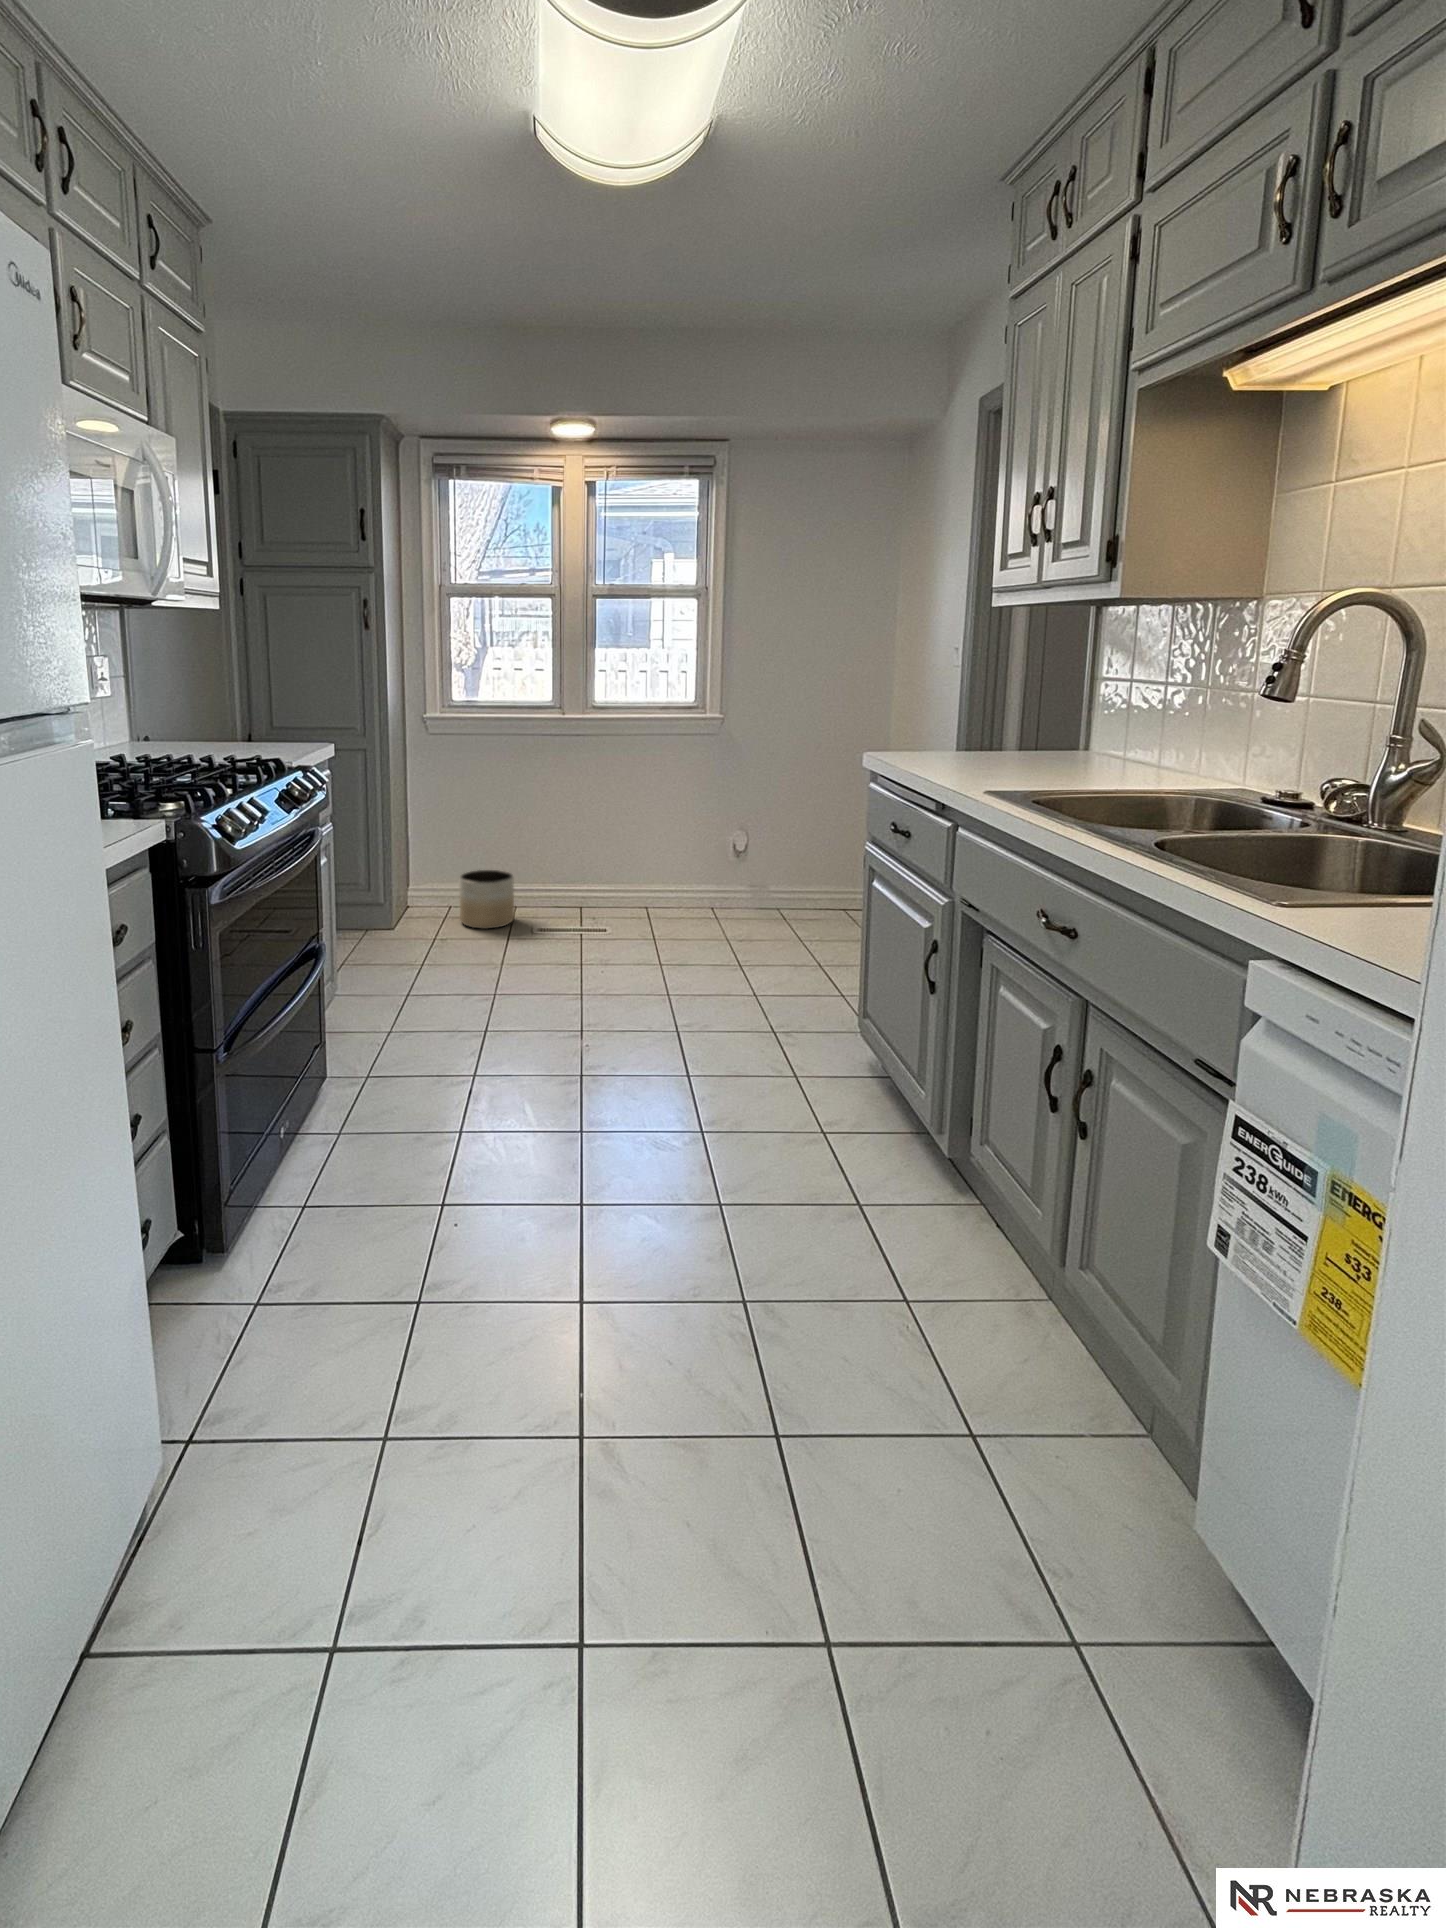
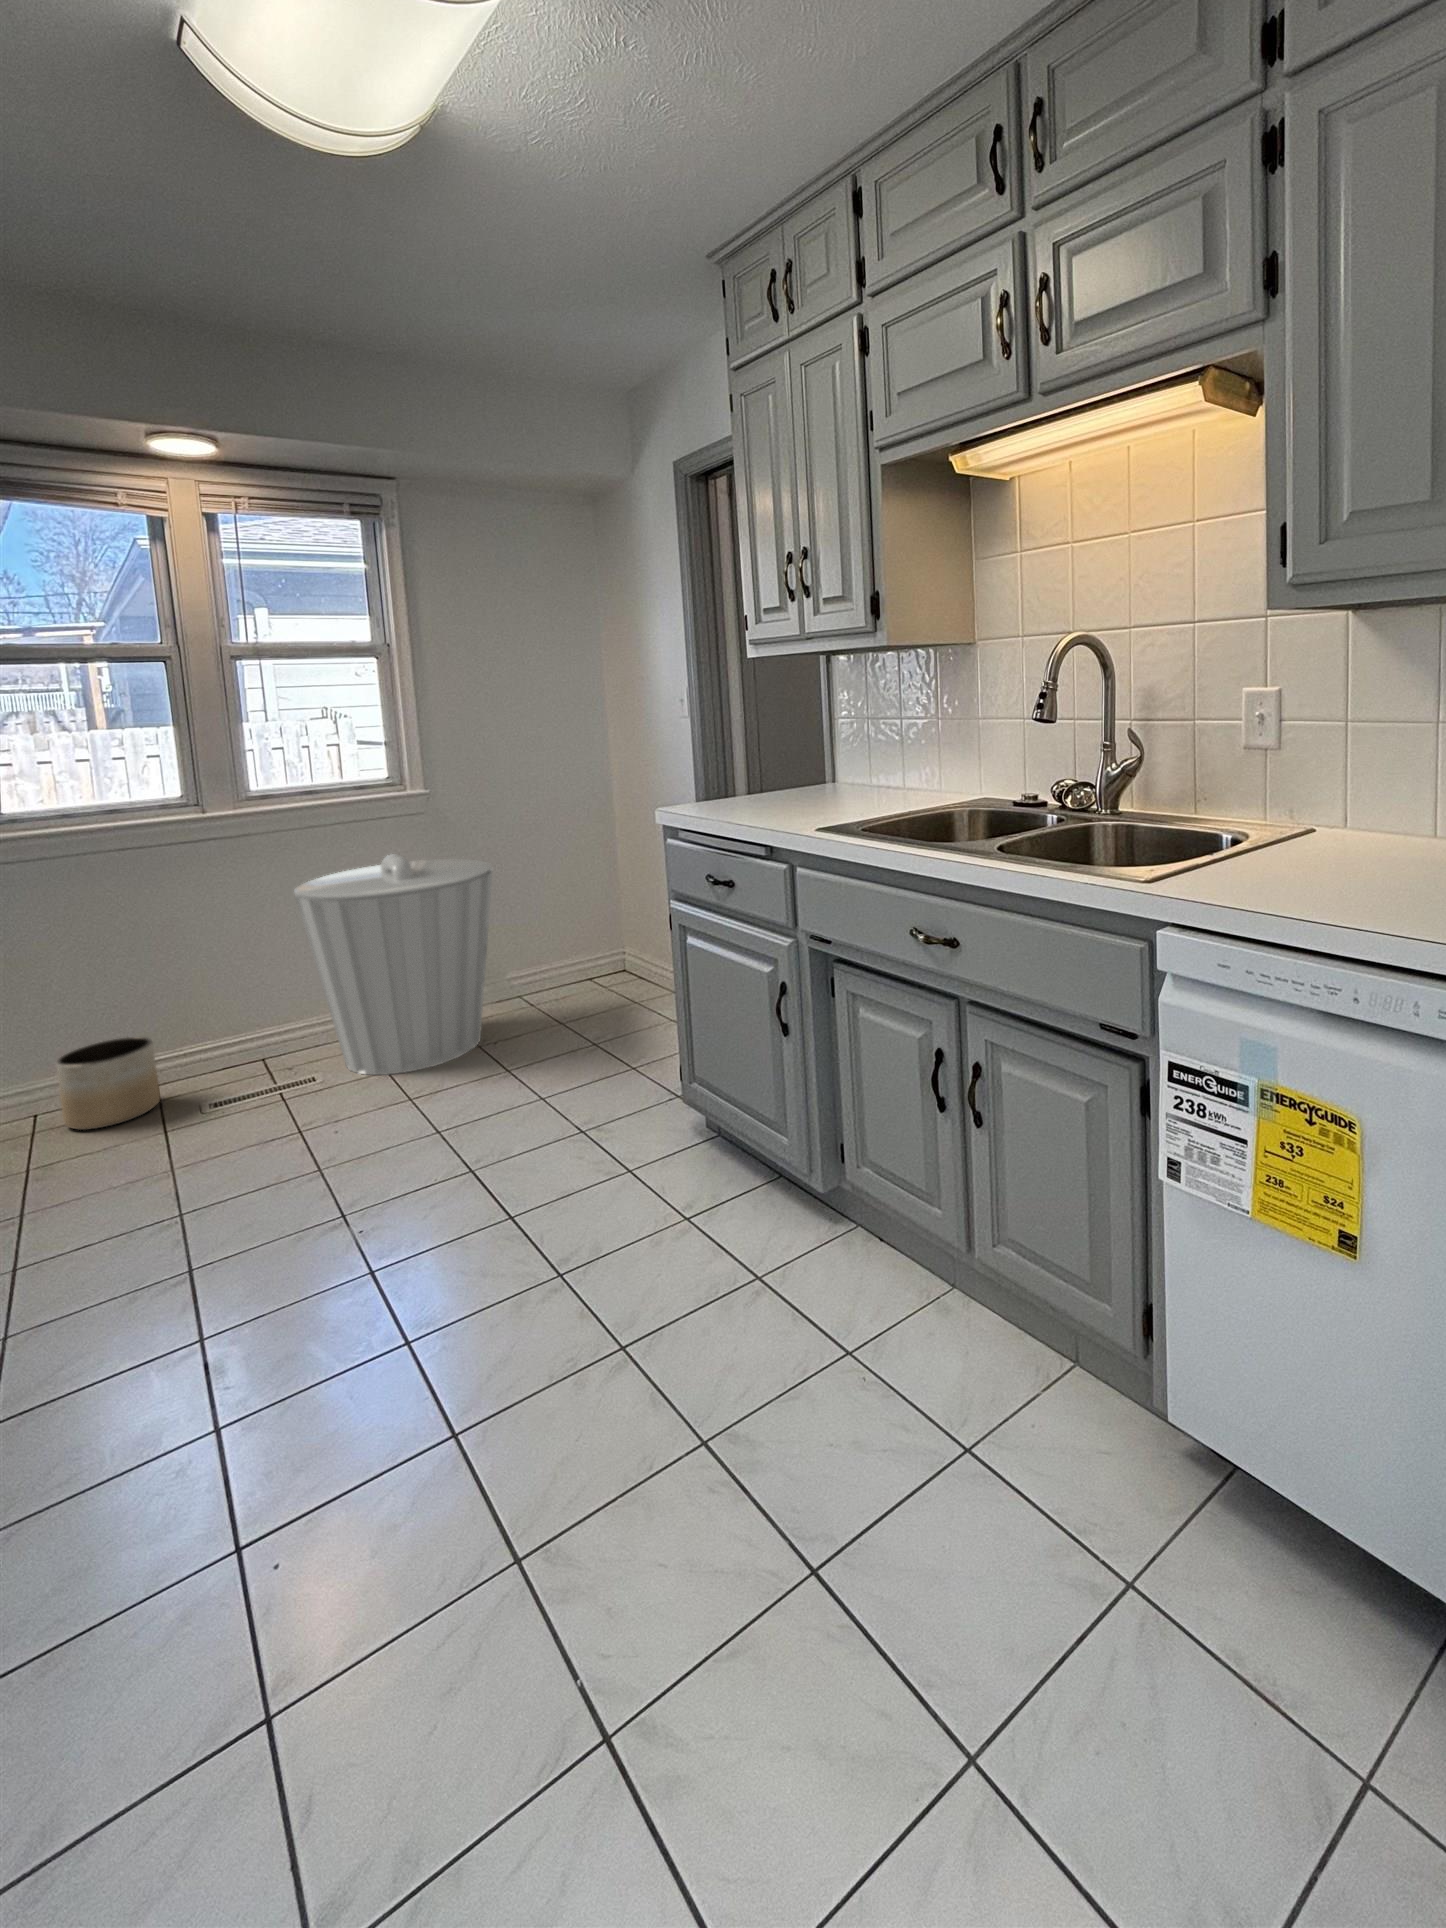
trash can: none [609,766,761,948] -> present [294,854,492,1075]

